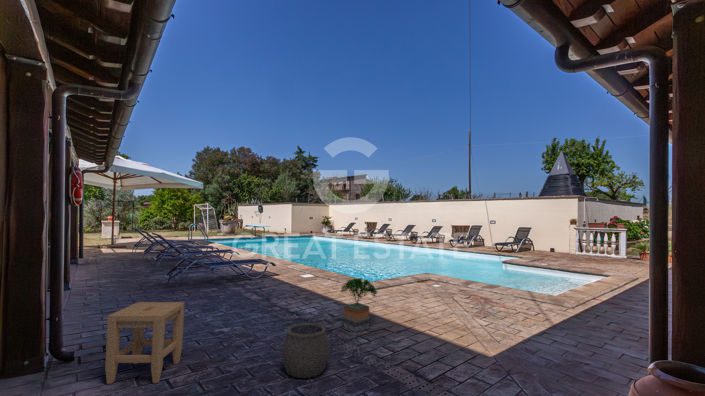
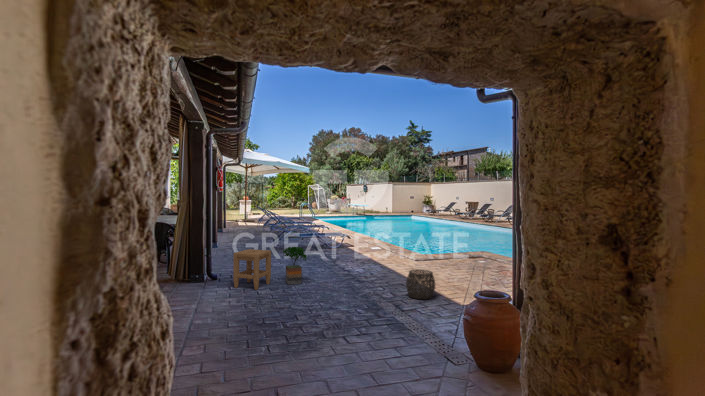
potted tree: present [341,278,377,332] -> present [283,247,307,285]
woven basket: present [282,323,329,378] -> present [406,269,435,300]

